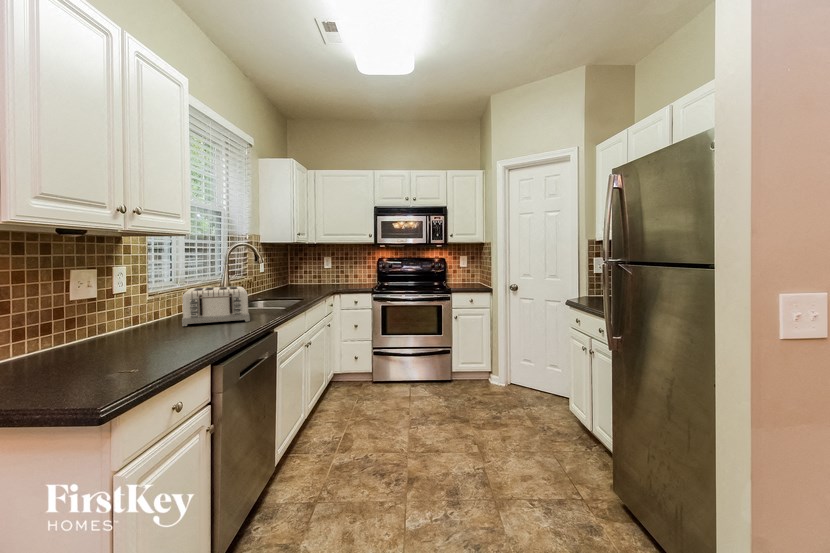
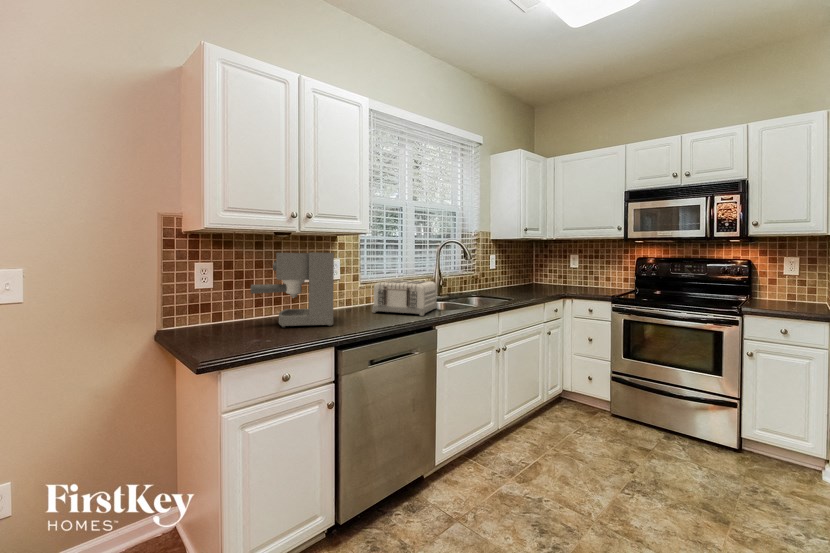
coffee maker: none [26,258,168,358] -> present [251,252,334,327]

